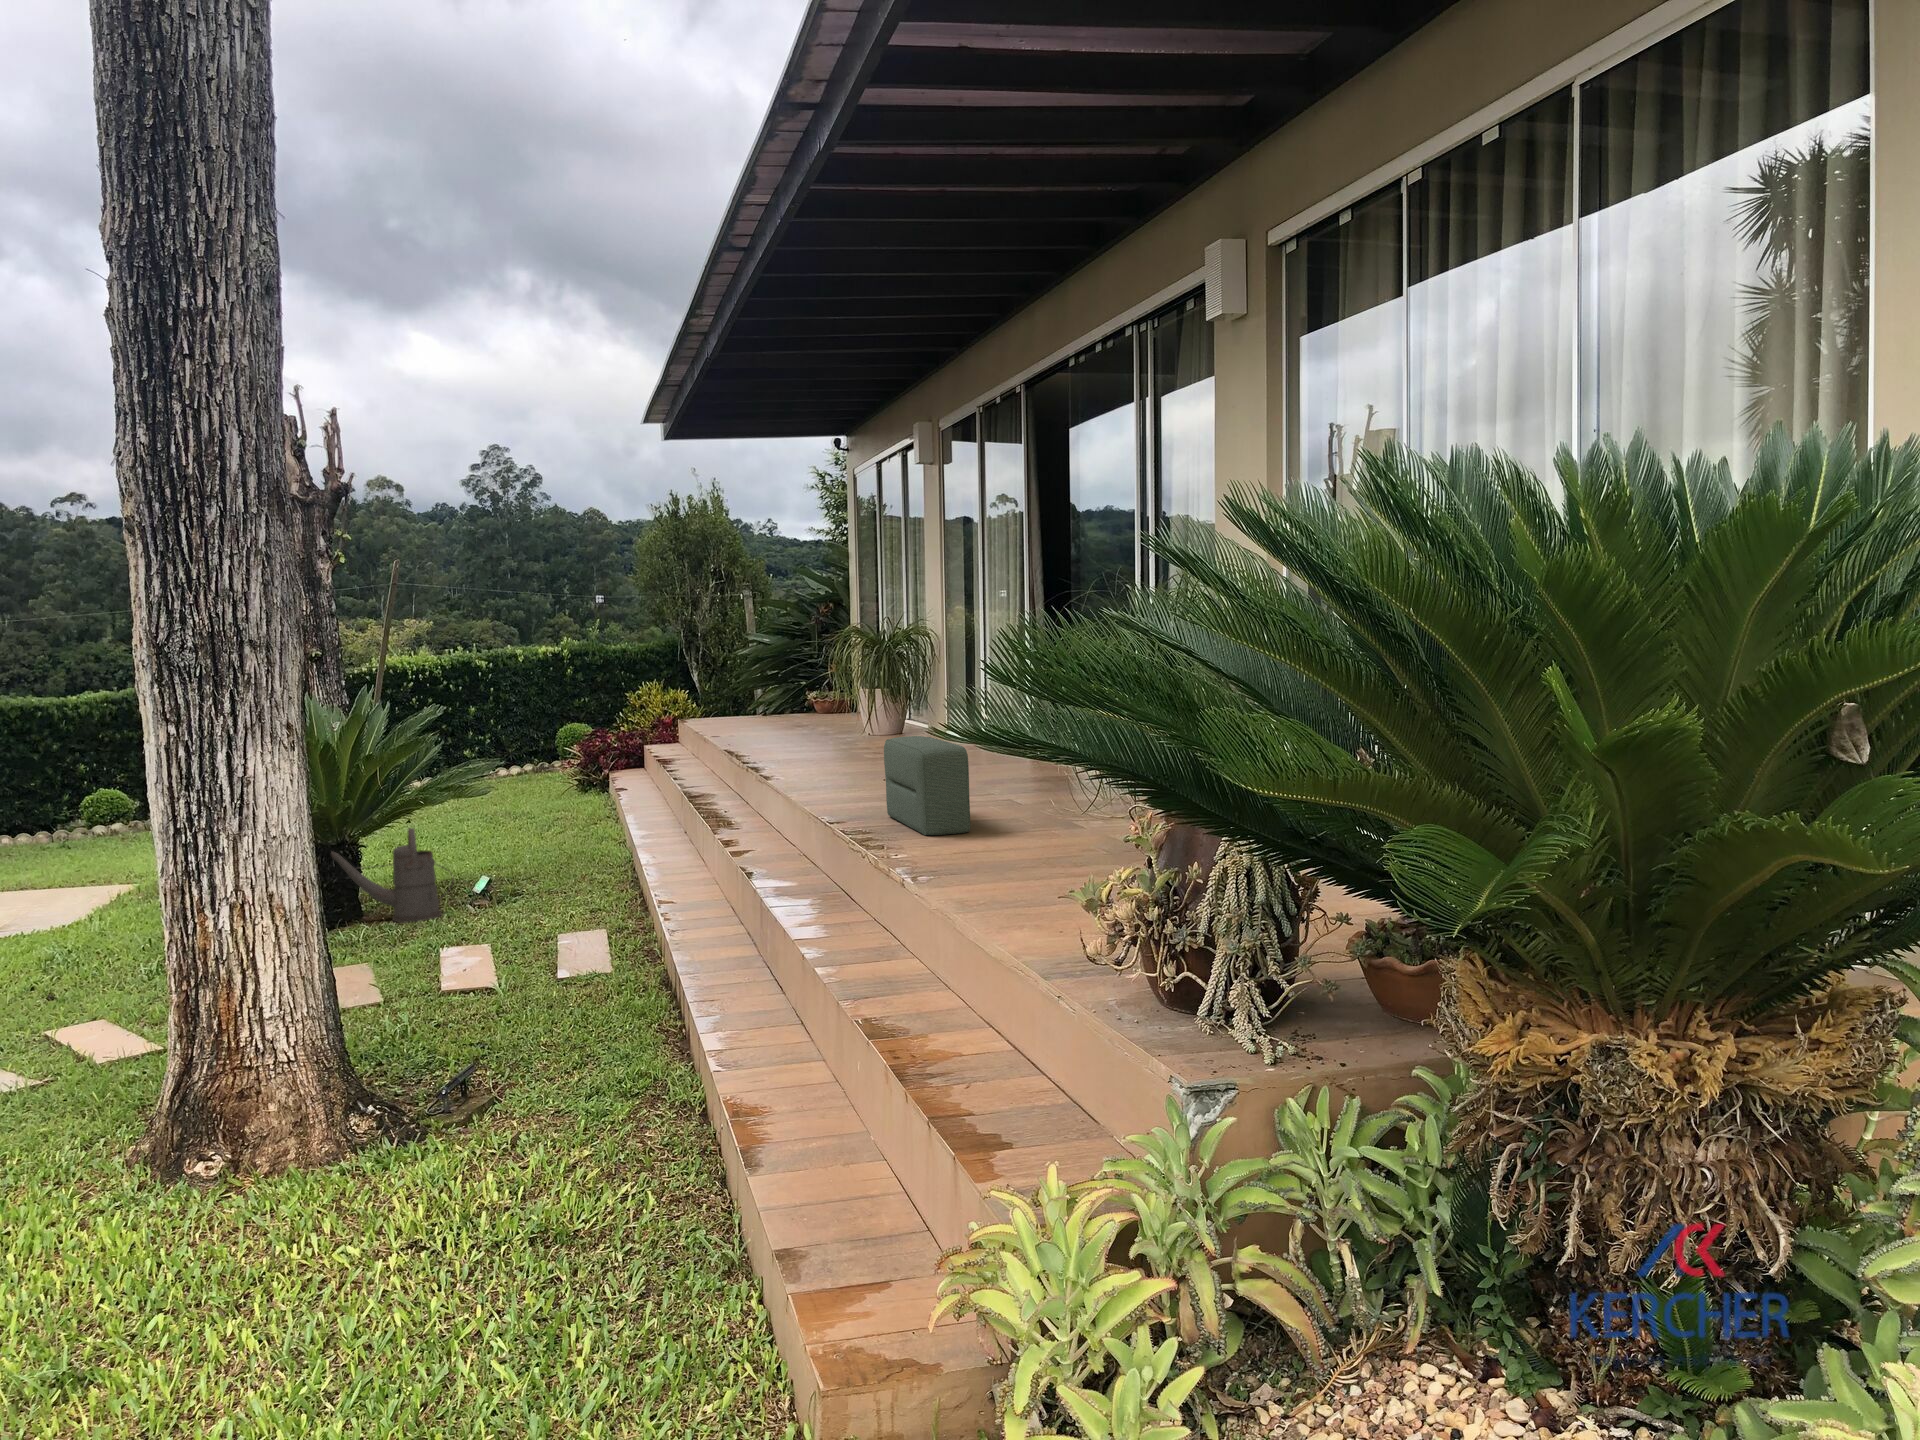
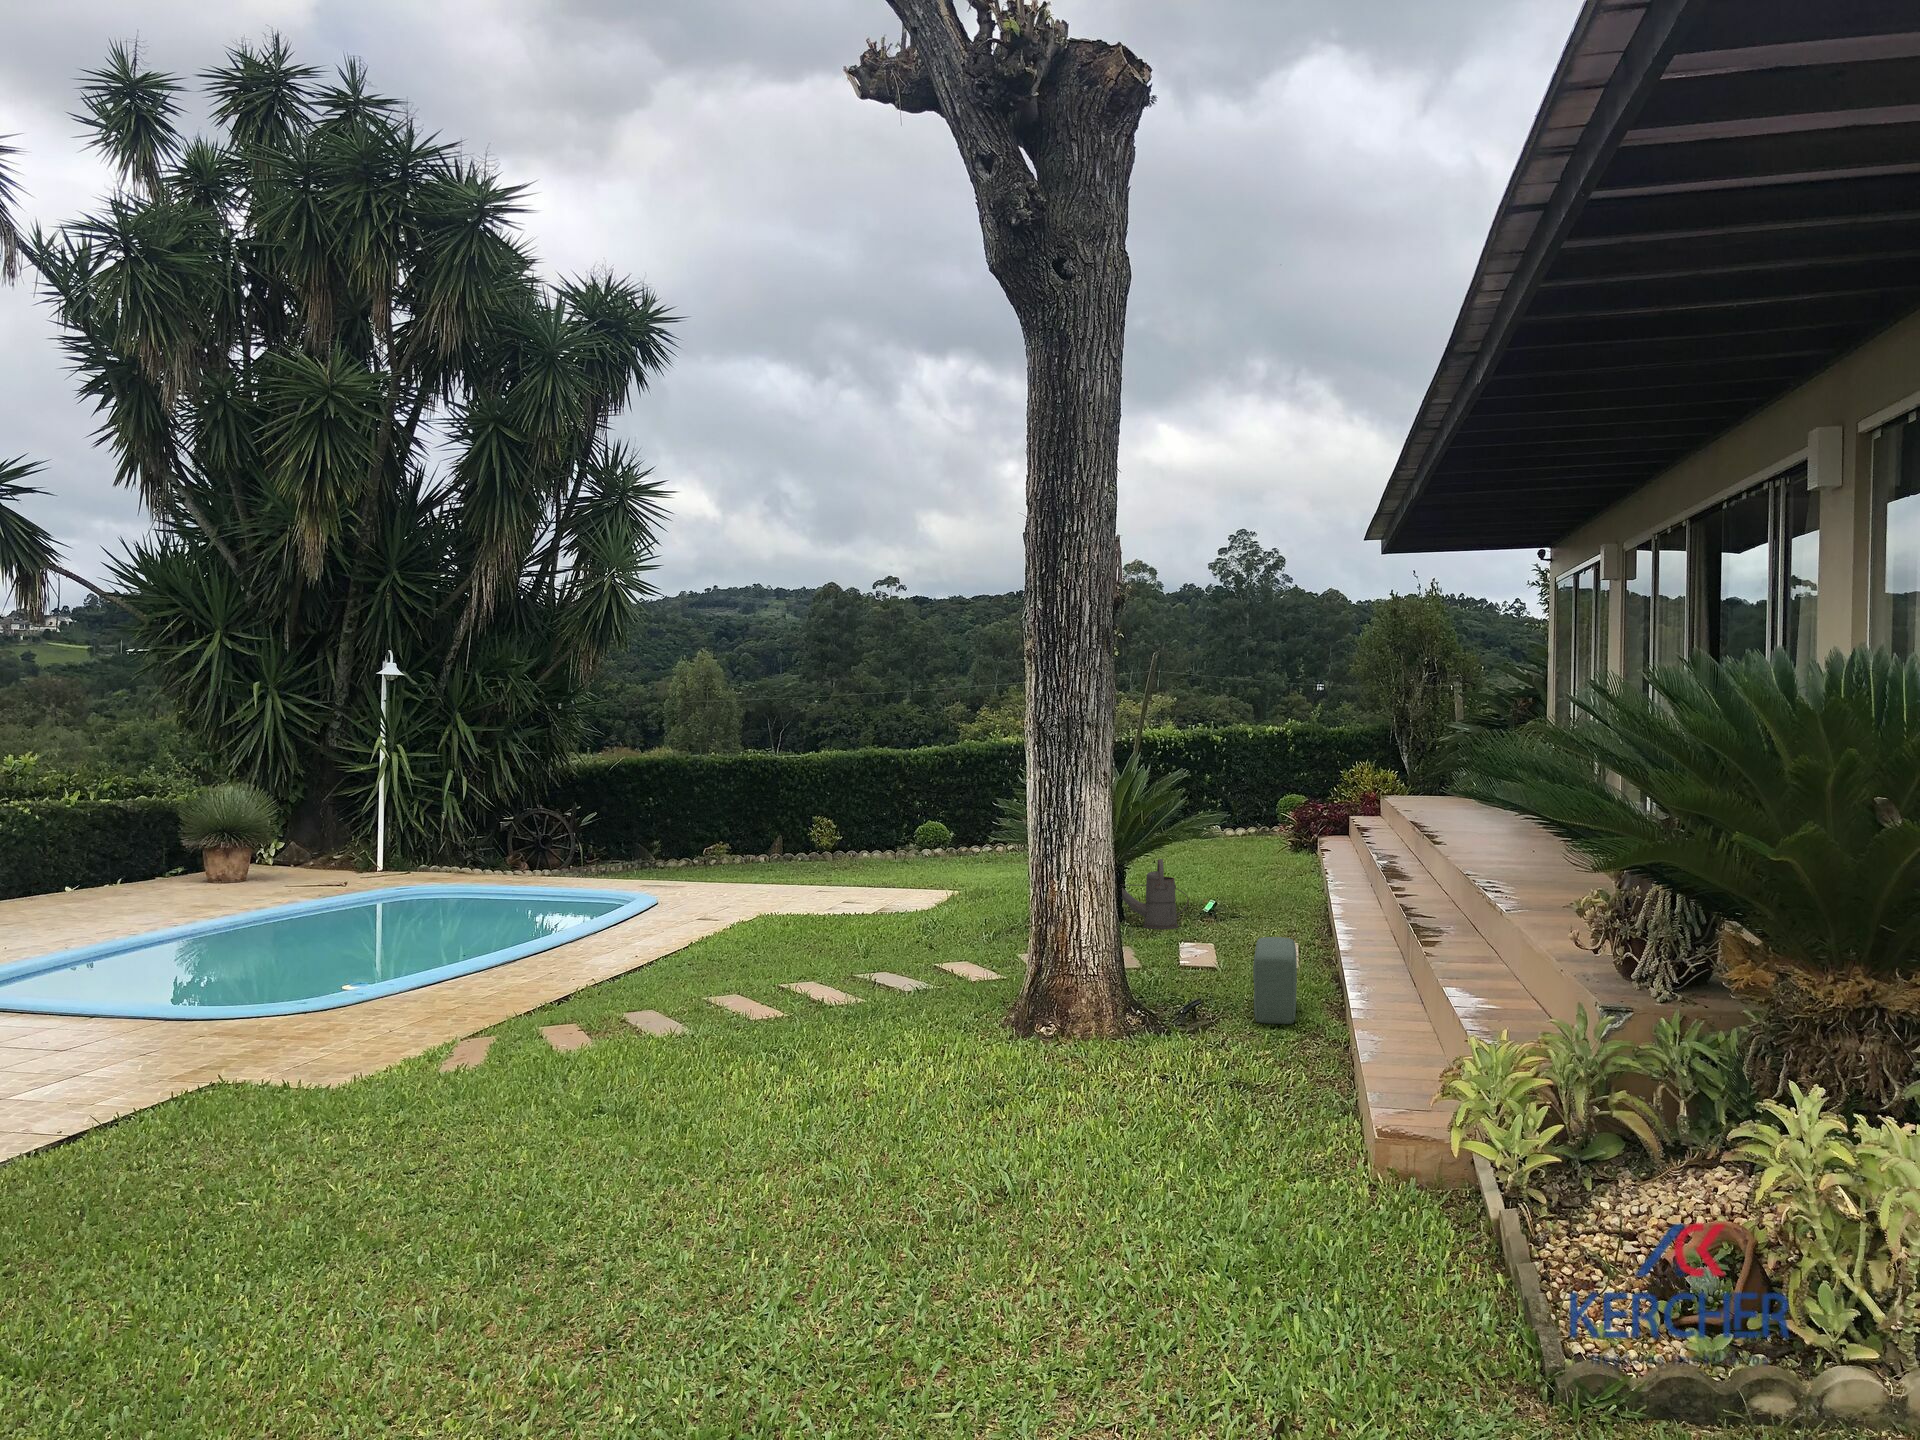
pouf: present [884,736,970,835] -> present [1253,937,1297,1024]

